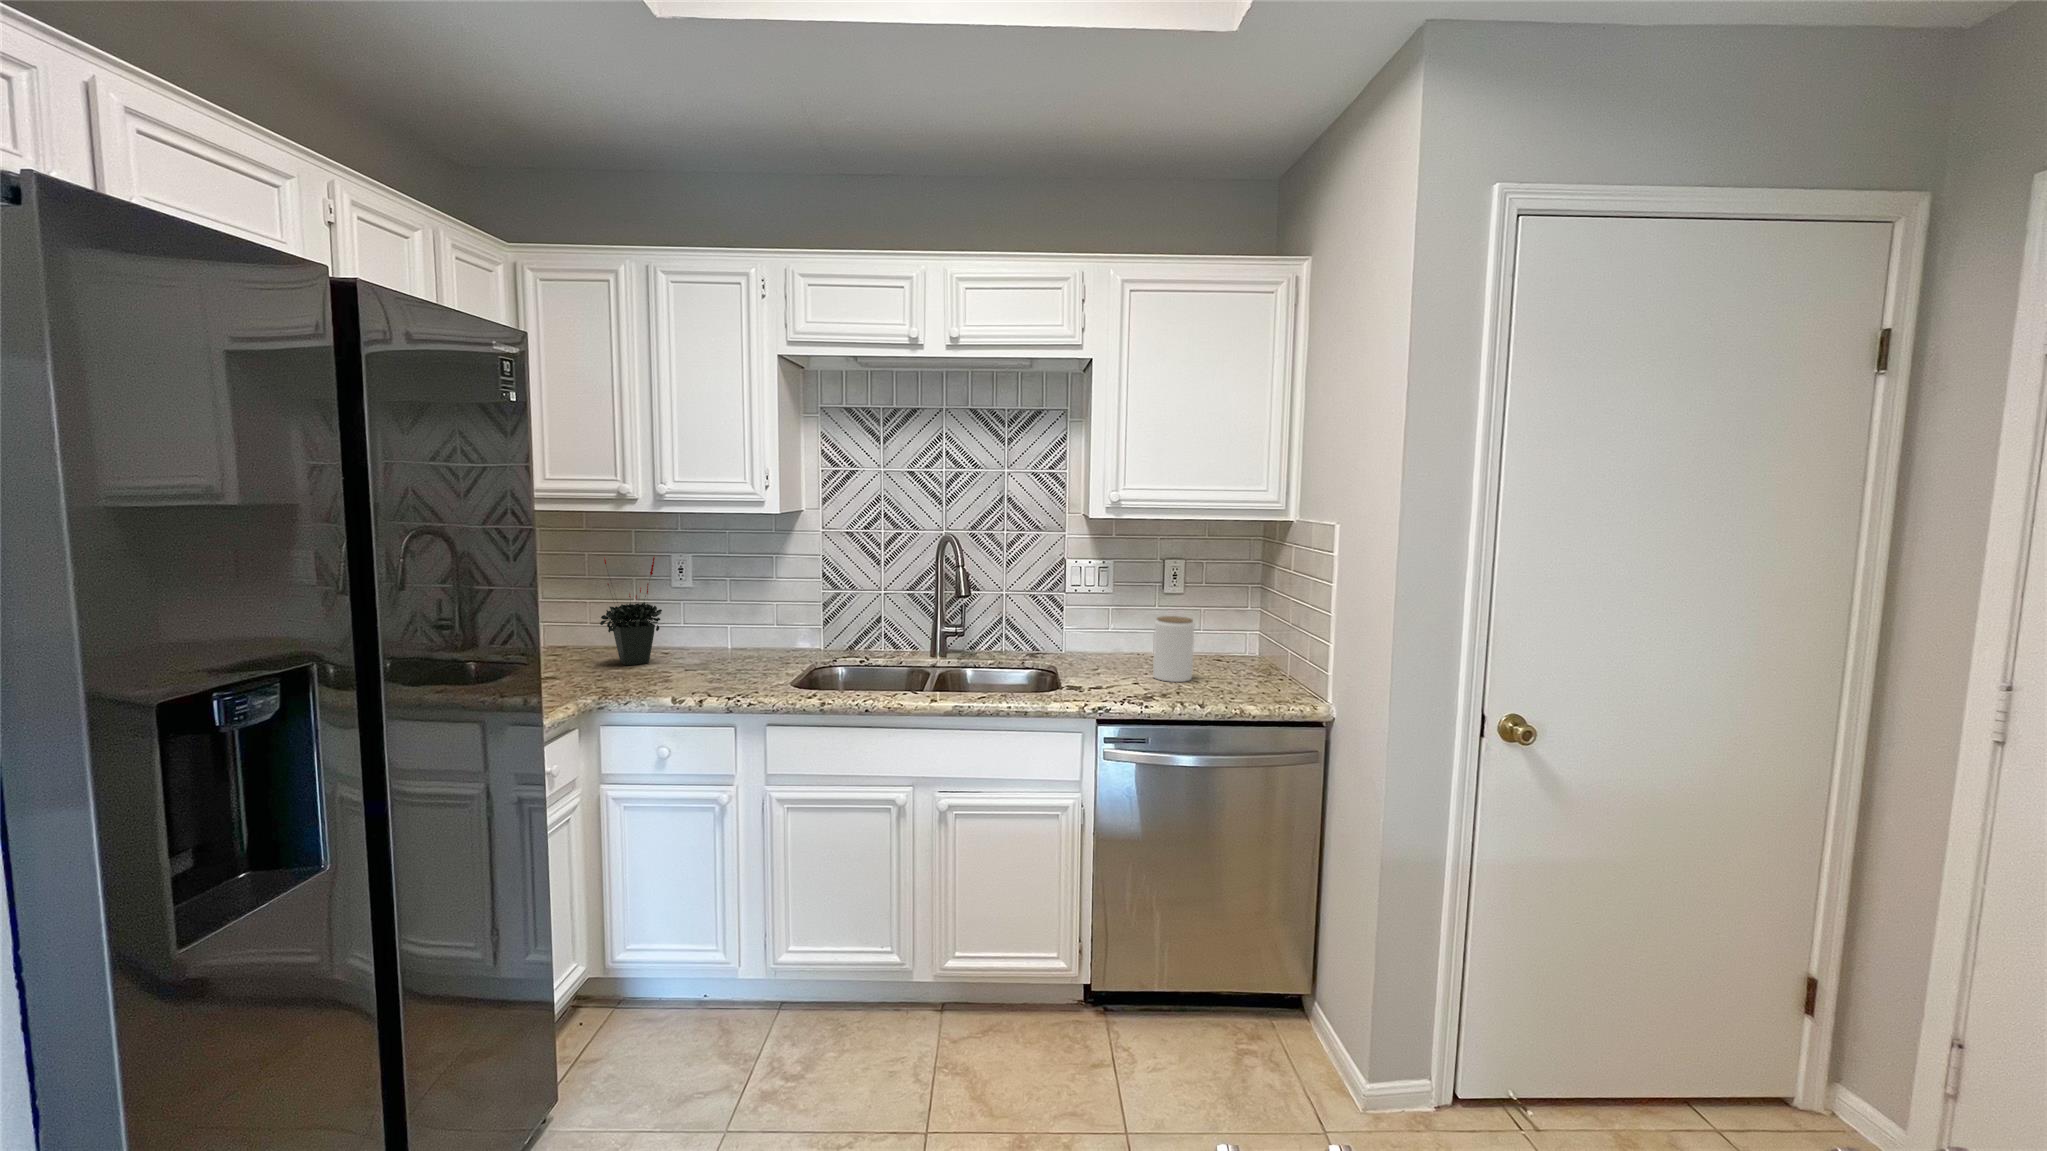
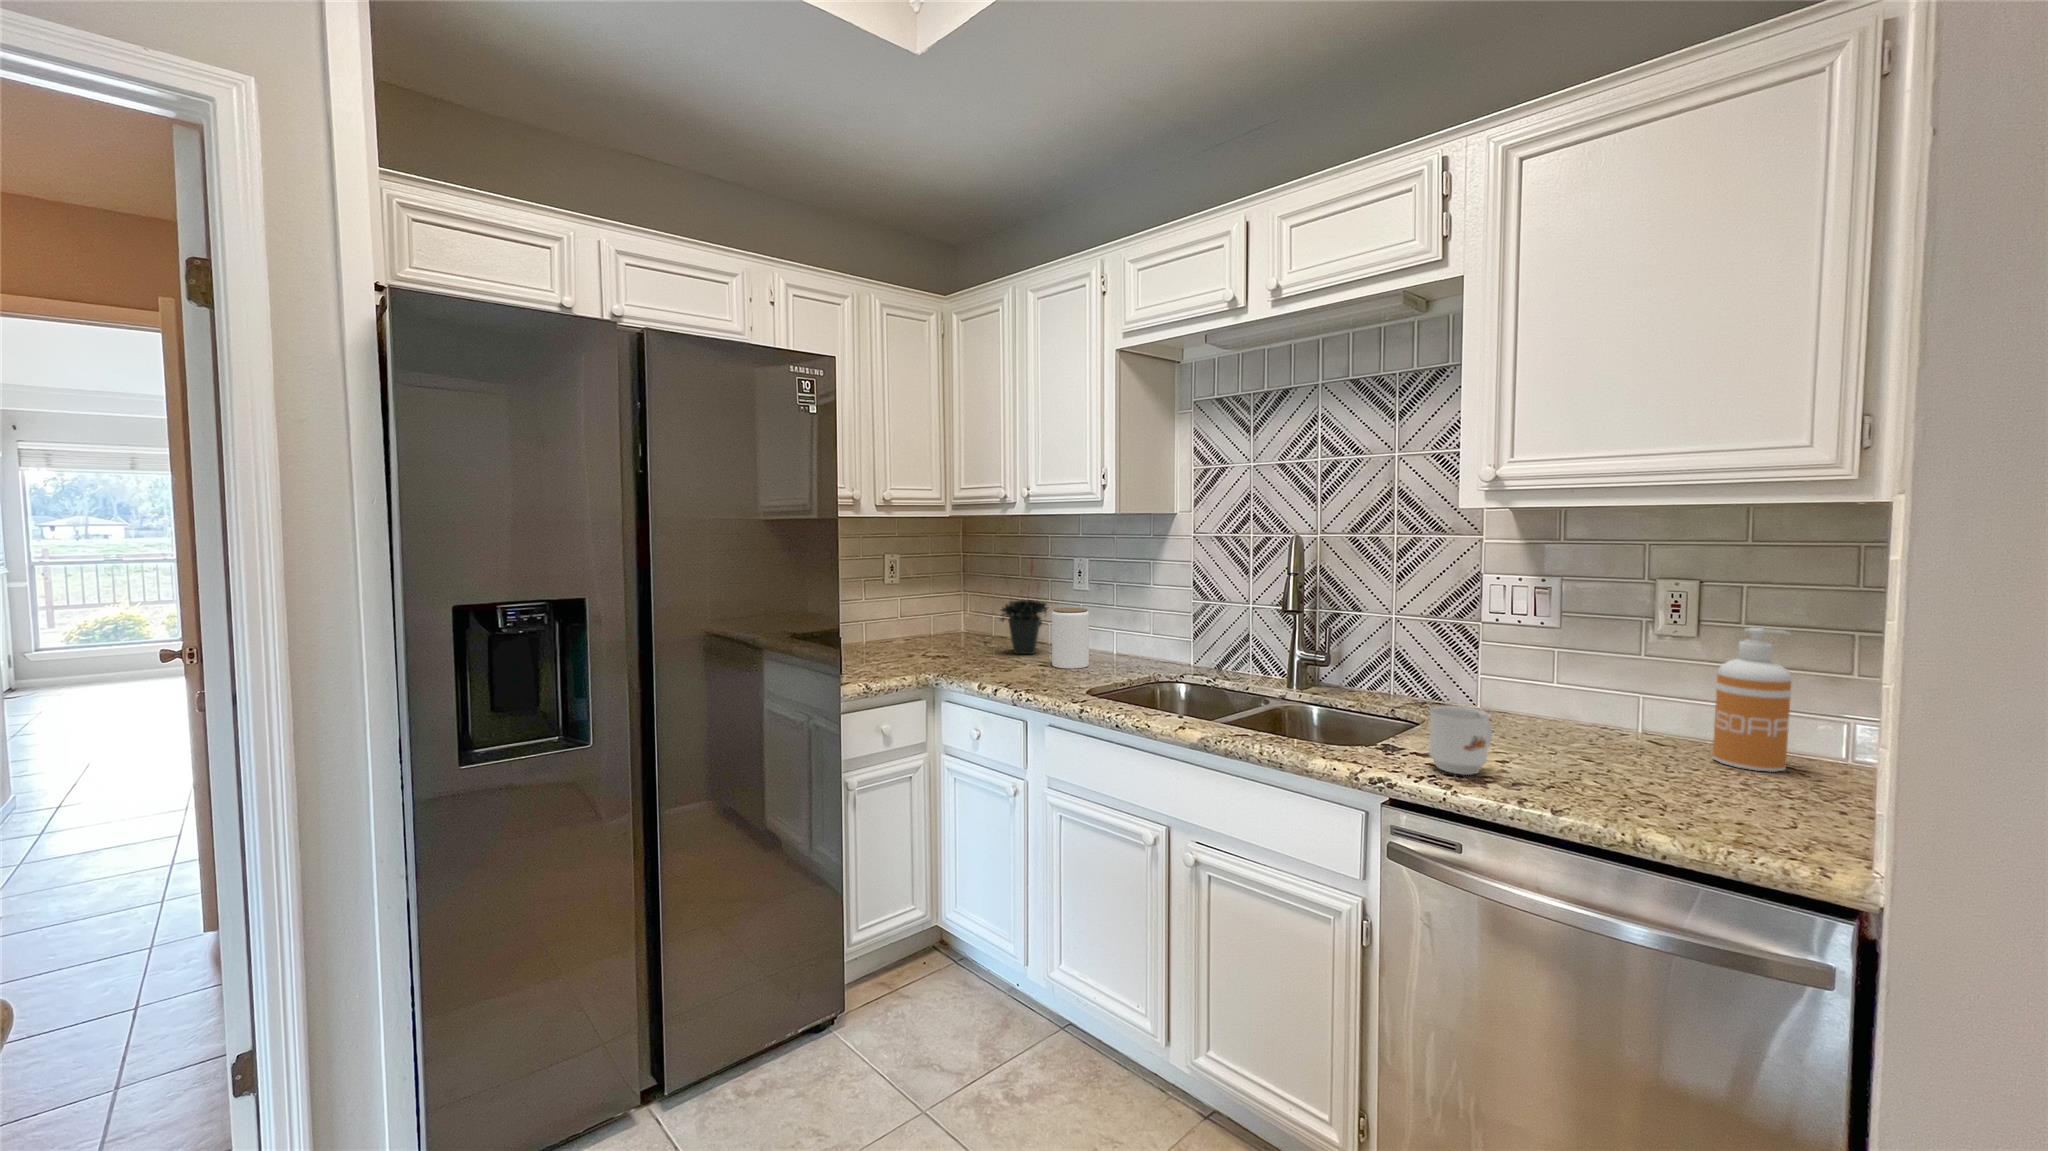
soap dispenser: none [1199,588,1232,667] -> present [1713,628,1792,772]
jar: present [1153,616,1194,682] -> present [1052,608,1089,669]
mug: none [1109,653,1144,696] -> present [1429,706,1492,775]

